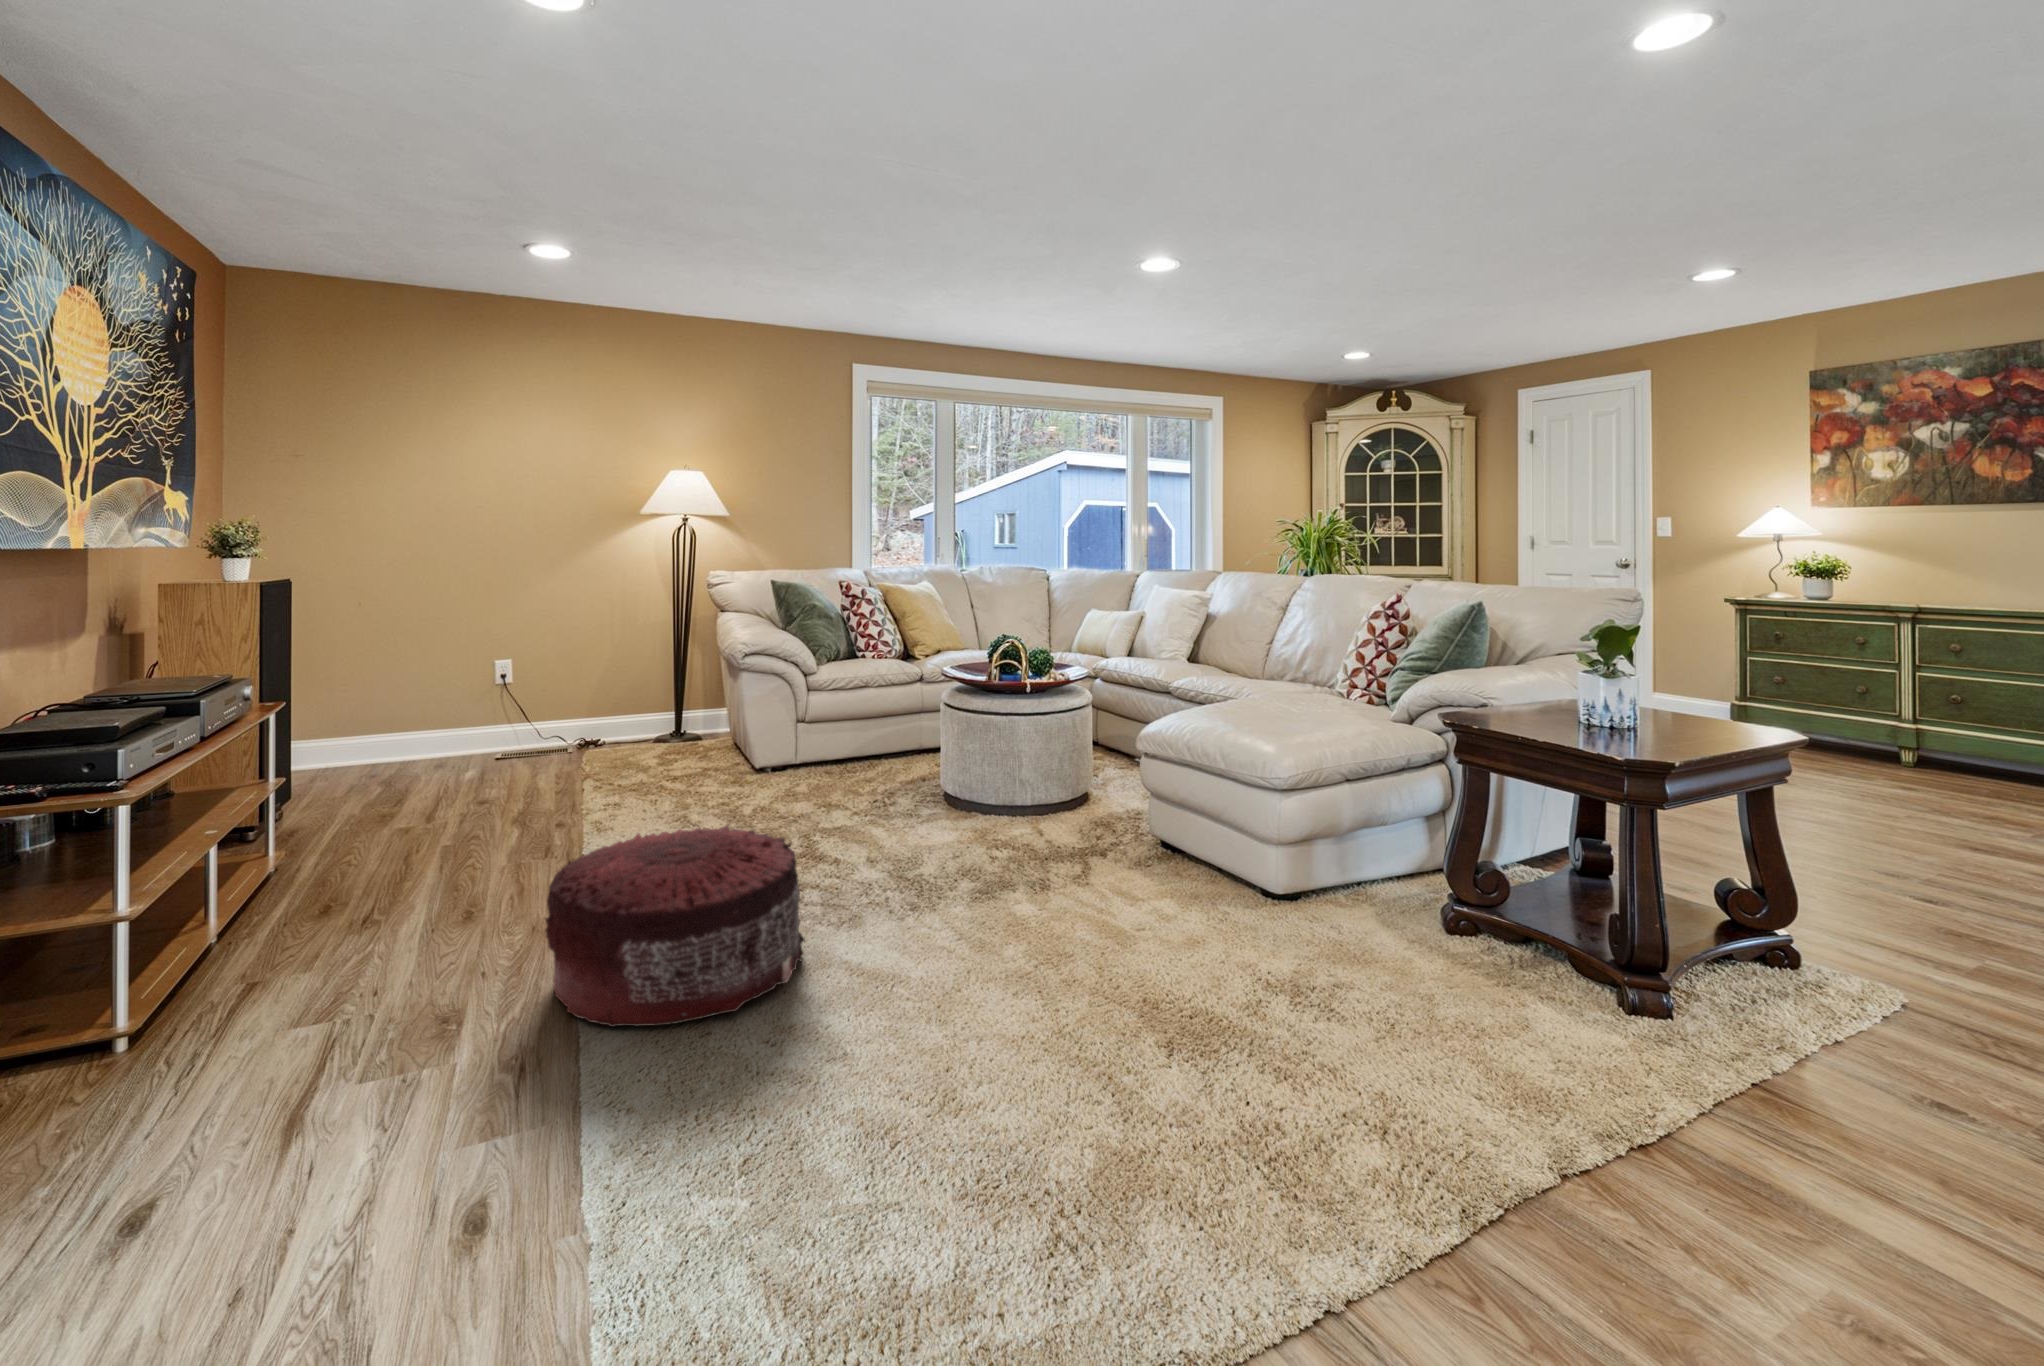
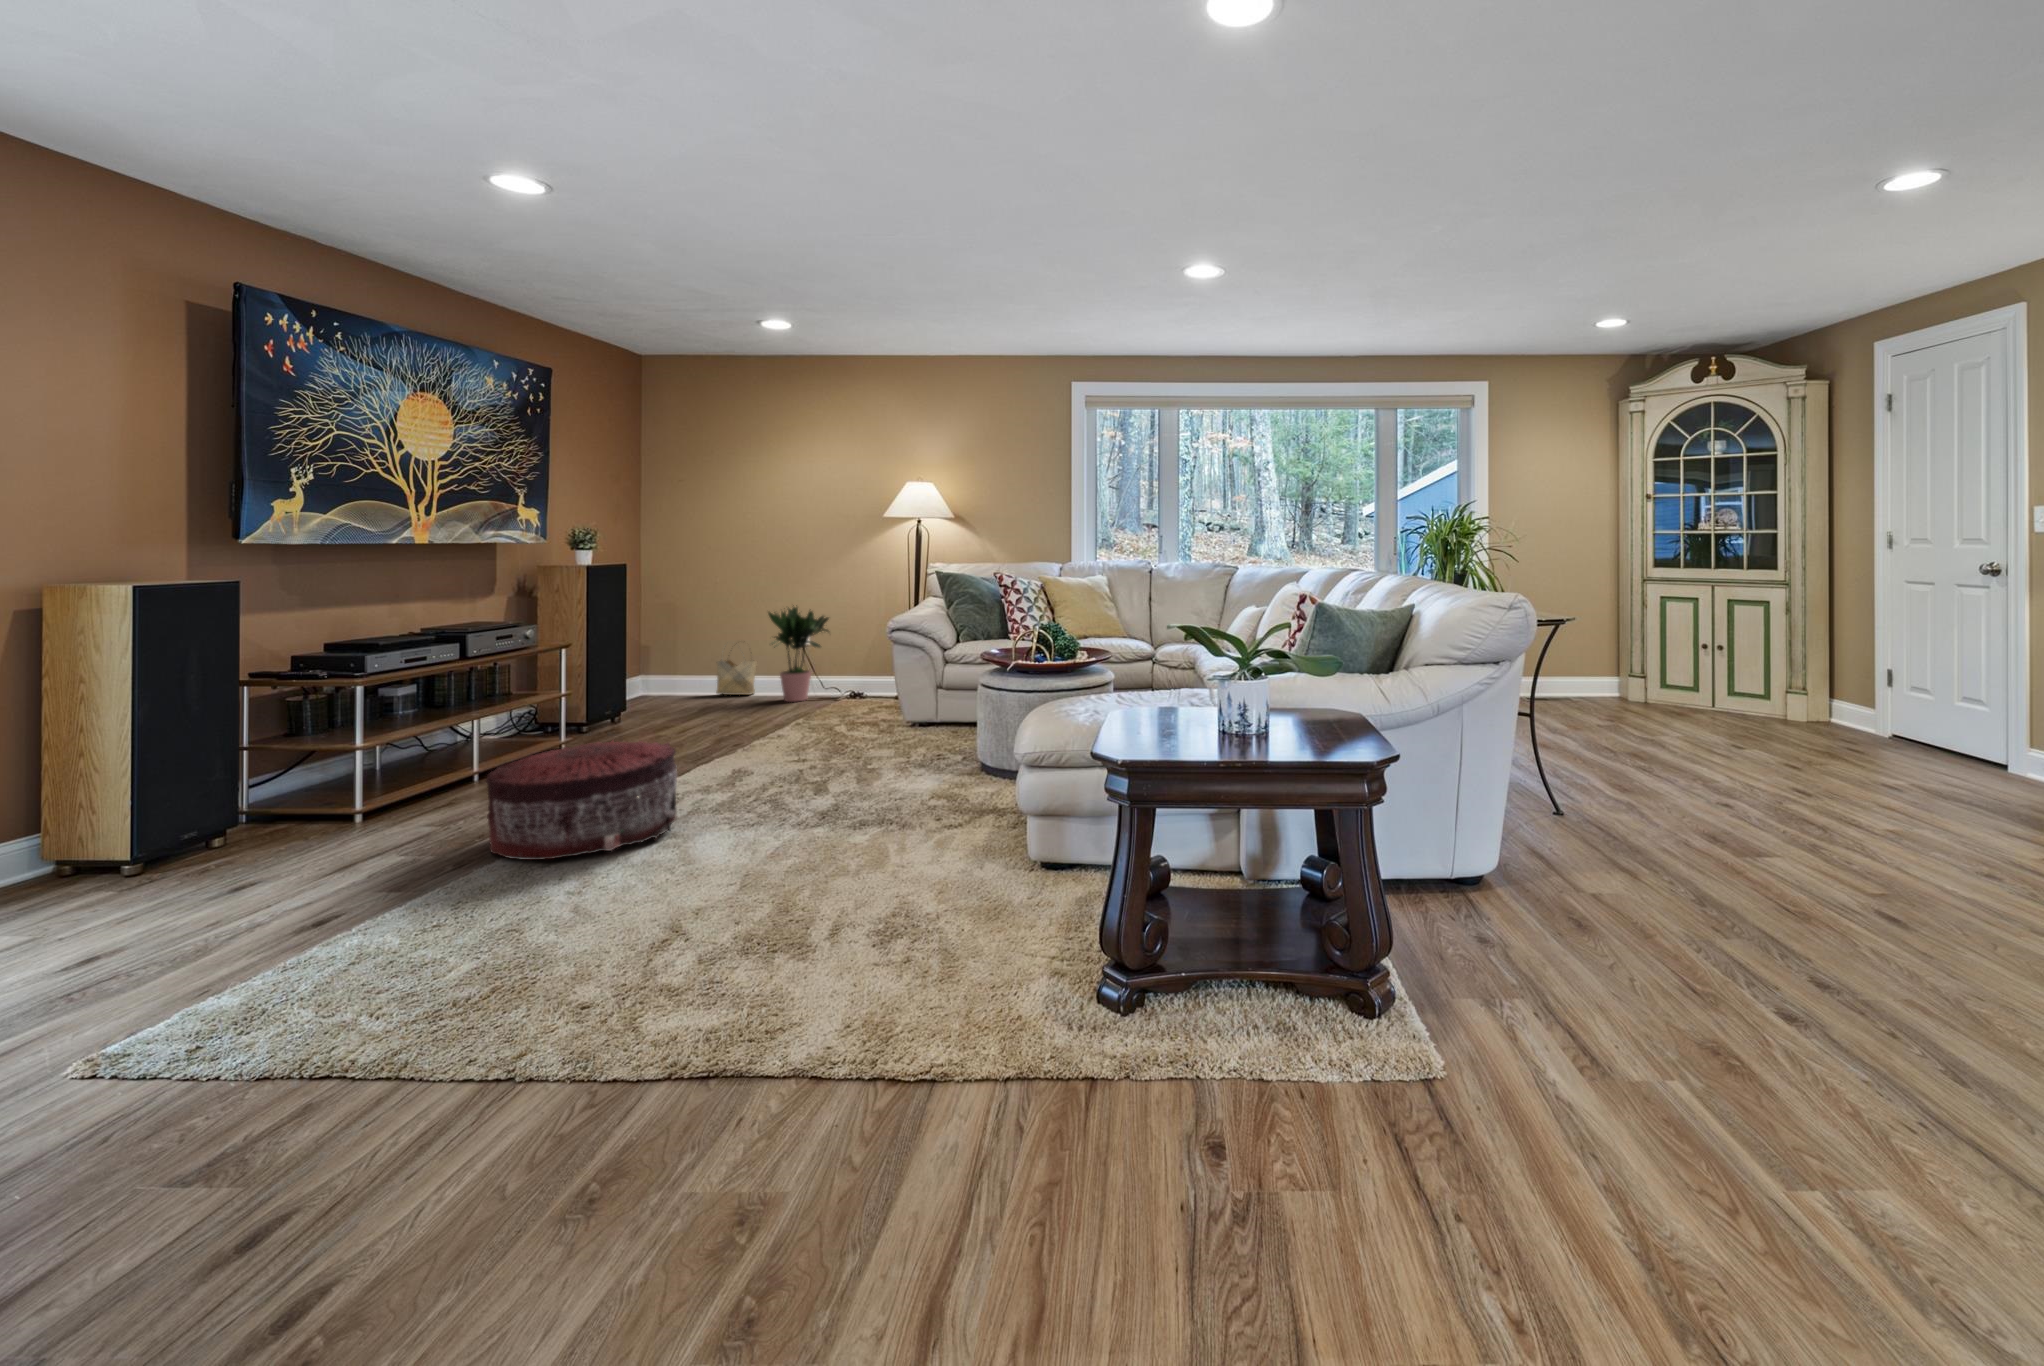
potted plant: none [437,630,542,767] -> present [768,607,829,702]
woven basket: none [330,688,398,768] -> present [716,643,757,695]

